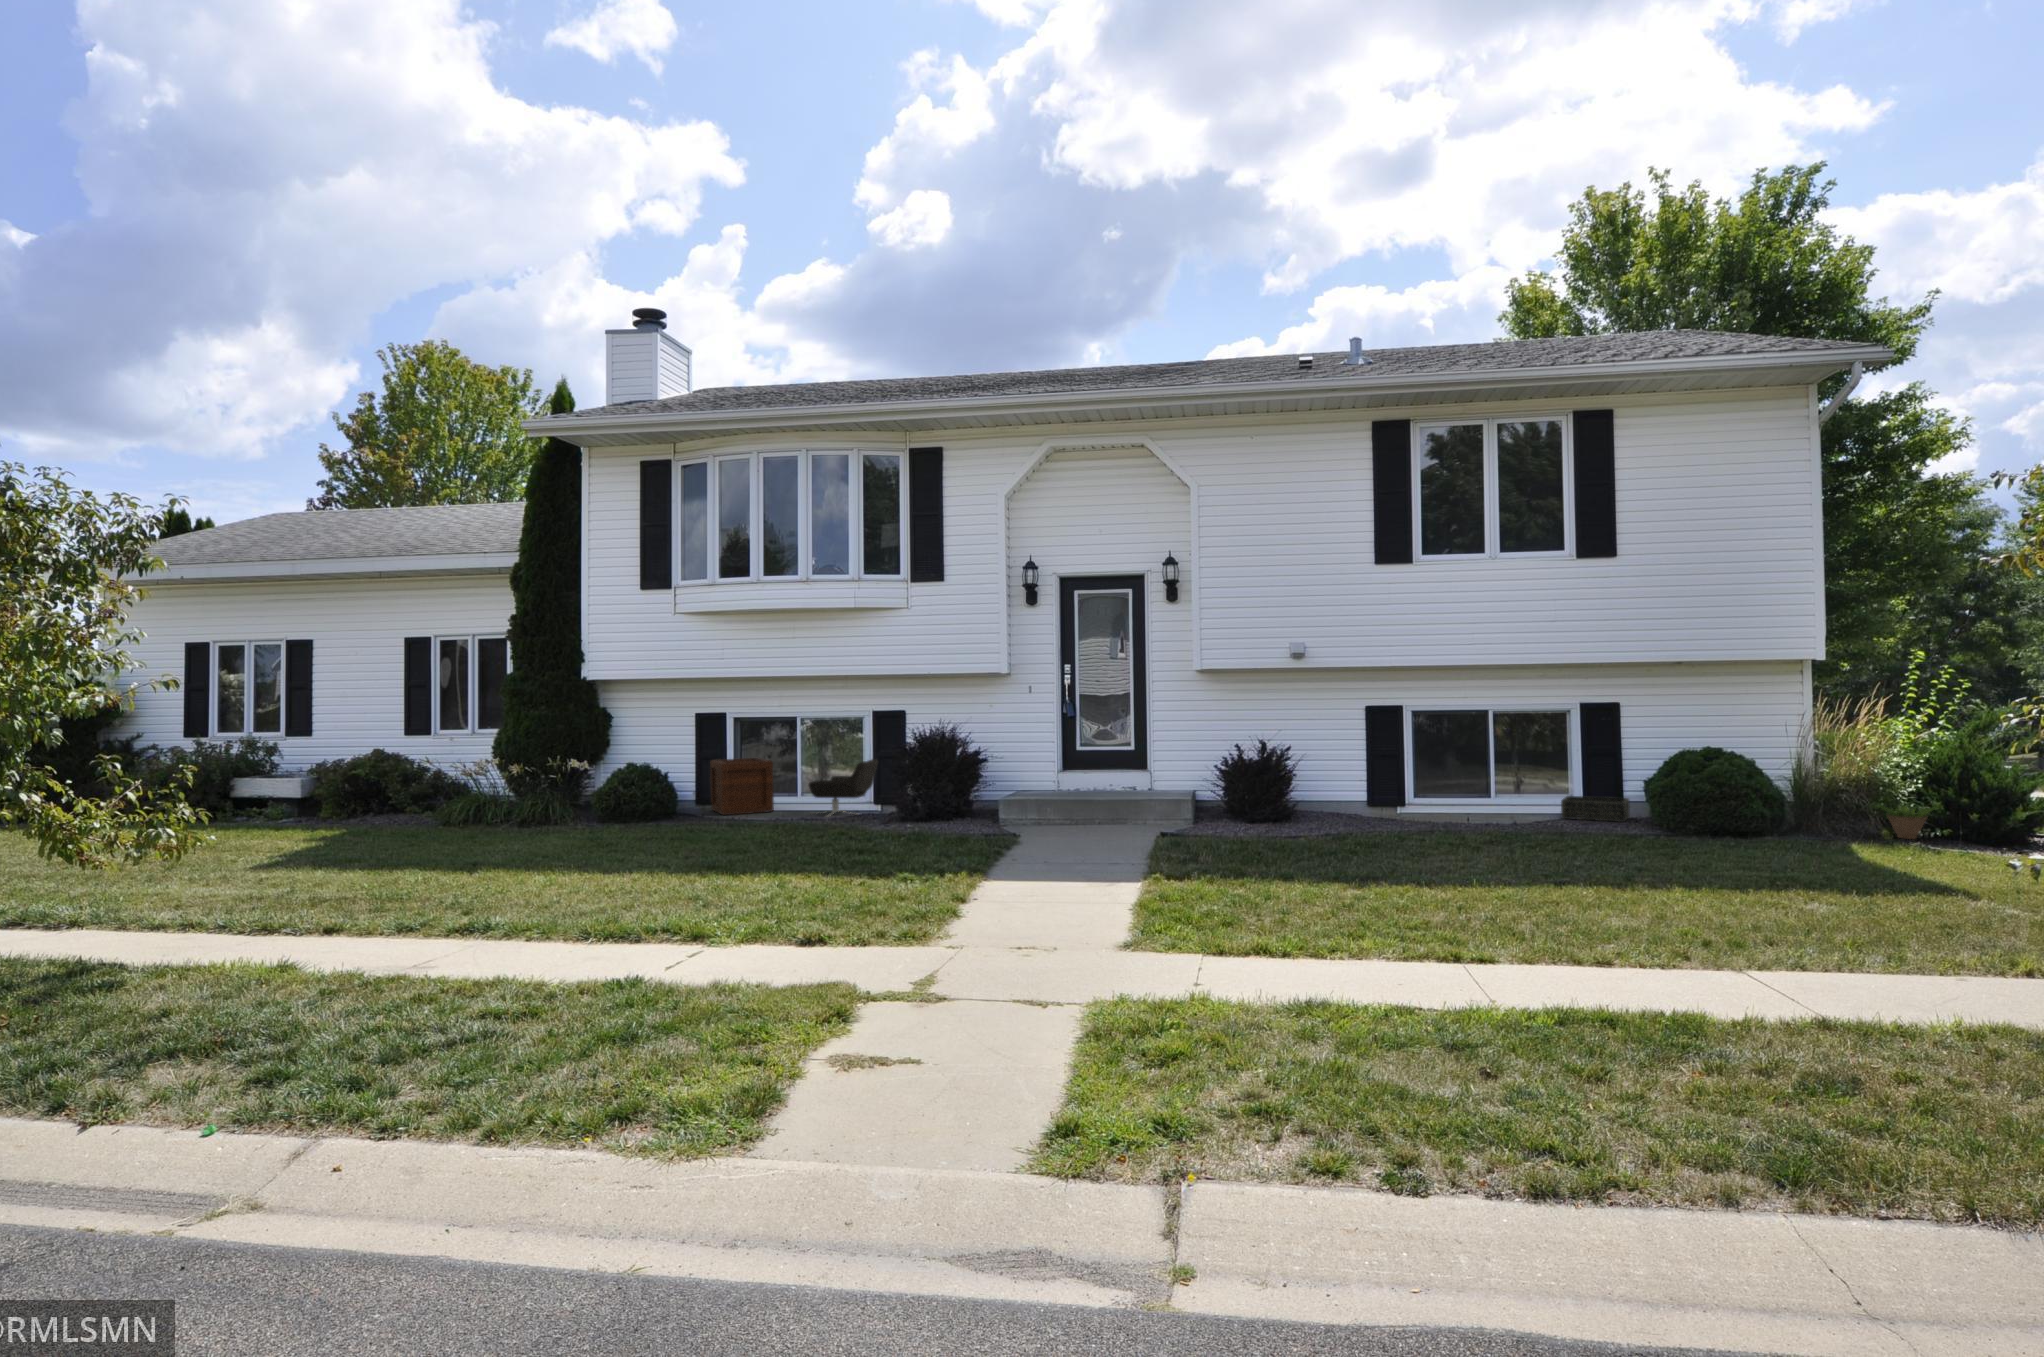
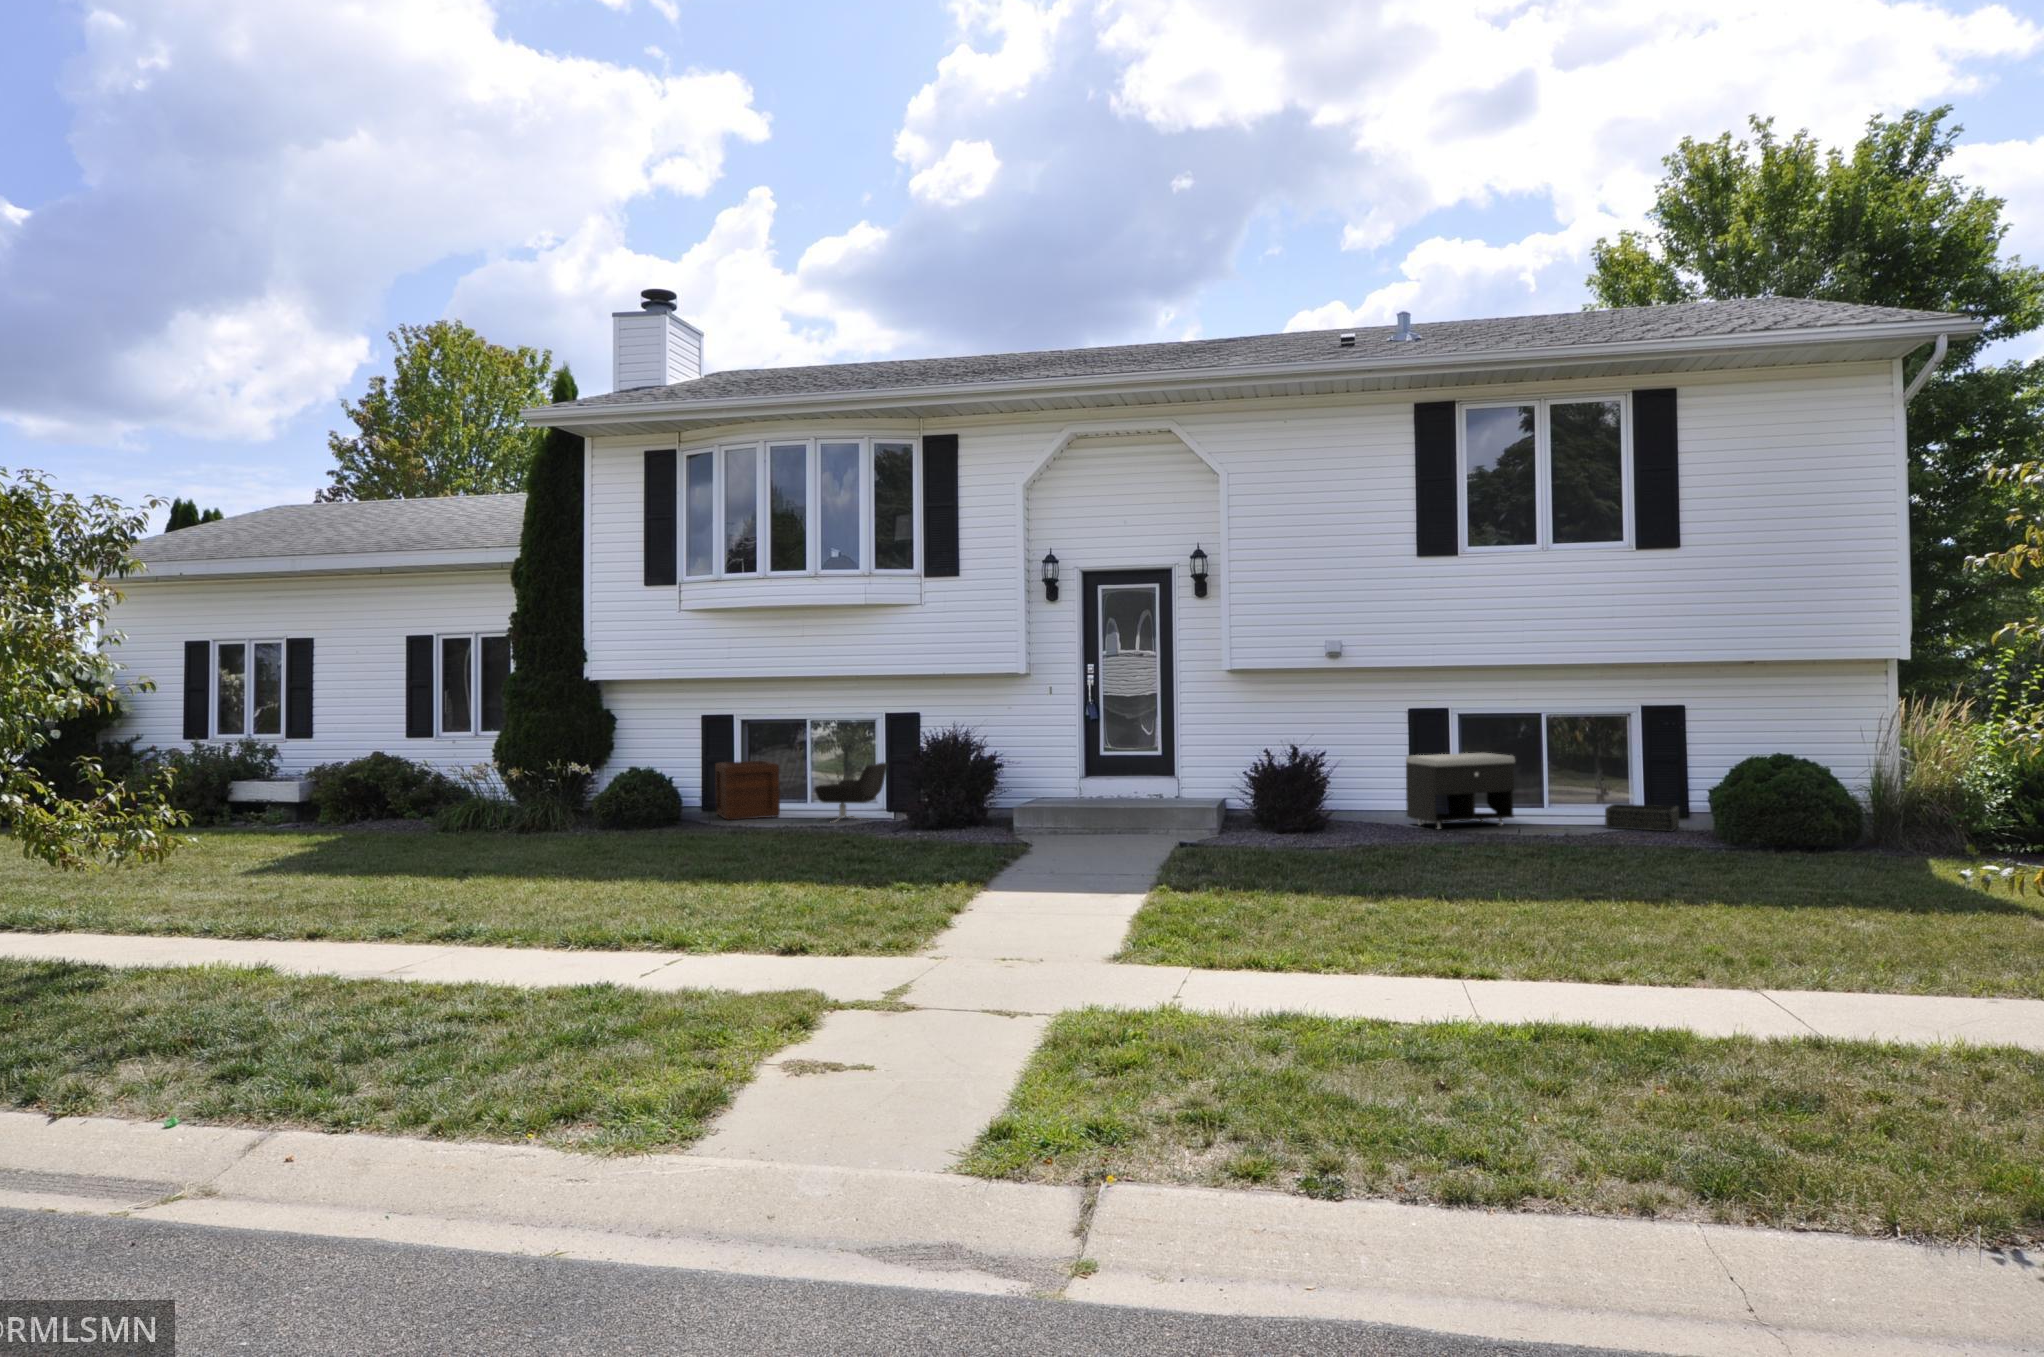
storage bench: none [1374,748,1477,821] -> present [1406,753,1515,829]
decorative plant: present [1873,806,1939,839] -> none [1934,815,2012,851]

